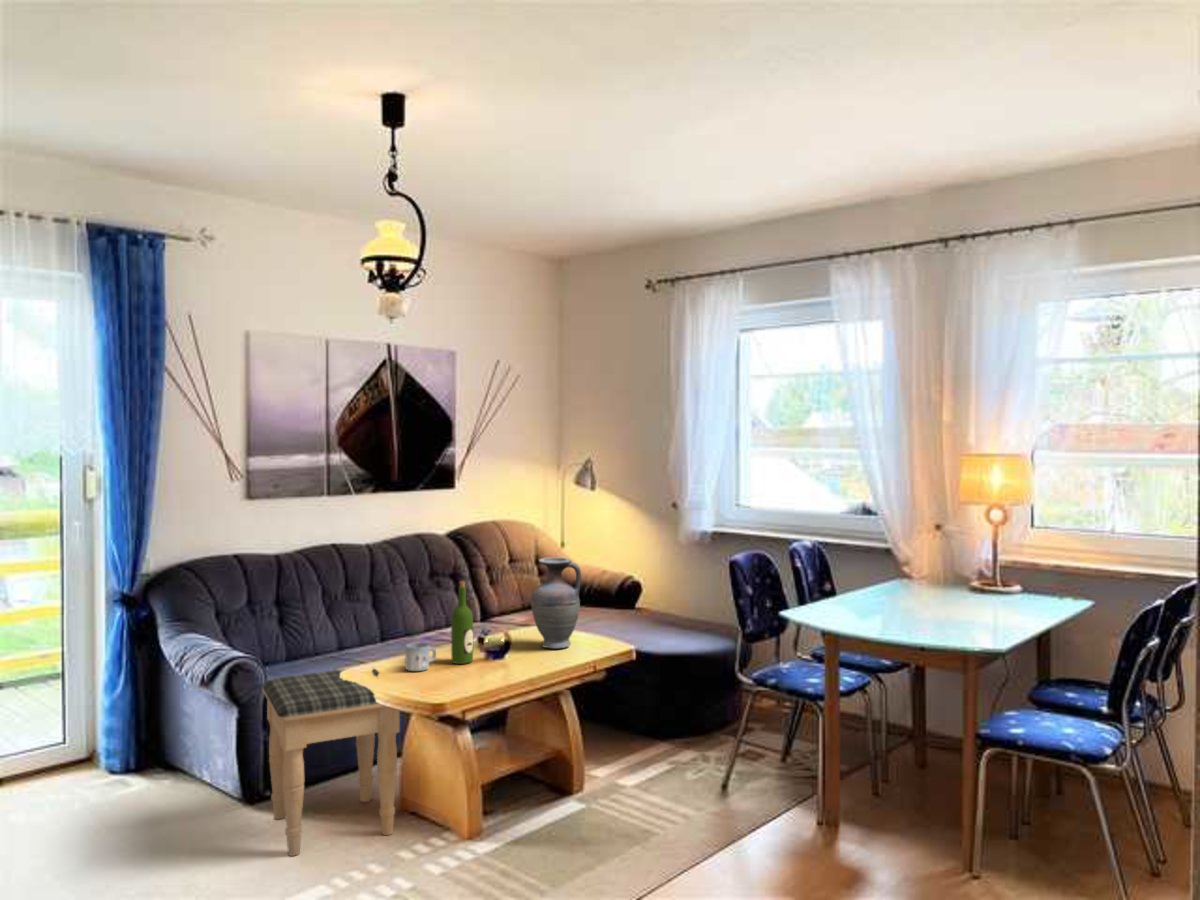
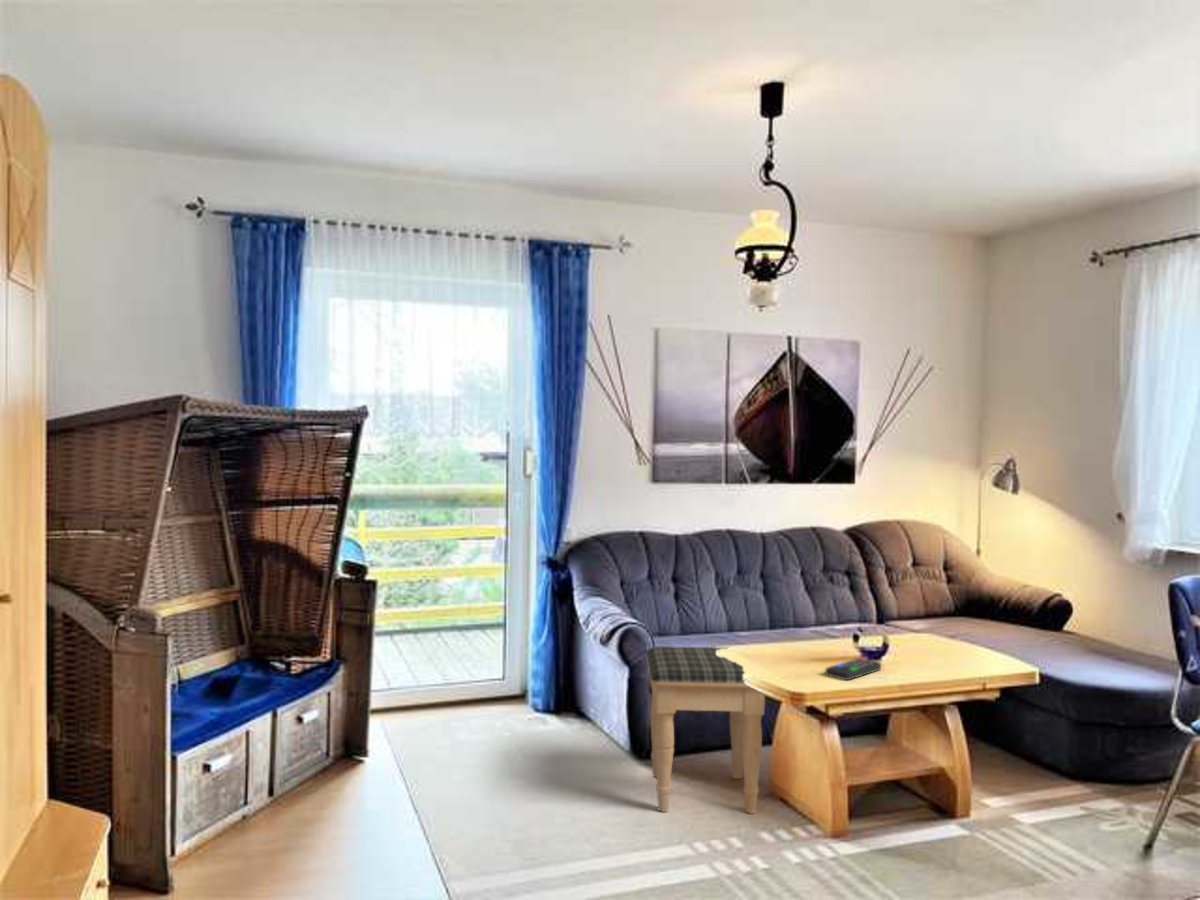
vase: present [531,557,581,648] -> none [916,558,974,657]
wine bottle: present [451,581,473,664] -> none [824,574,848,658]
mug: present [405,643,436,671] -> none [776,630,808,659]
remote control: none [460,660,508,685] -> present [825,658,881,680]

